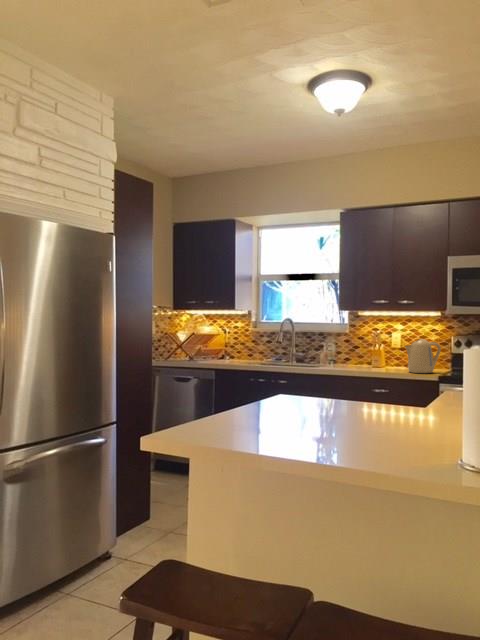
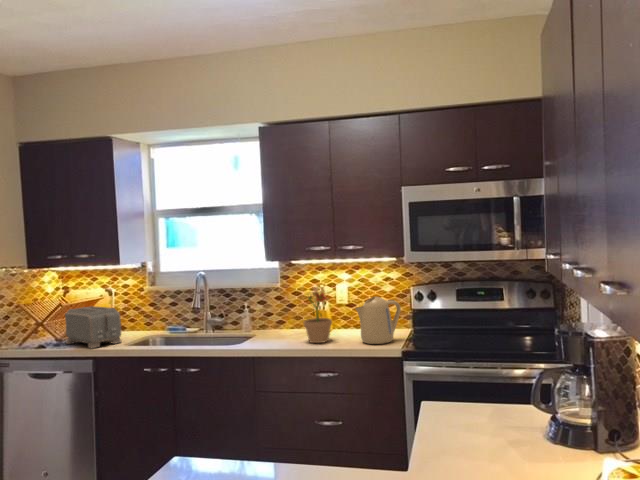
potted plant: none [362,329,387,370] -> present [304,290,332,343]
toaster: none [196,337,234,363] -> present [65,306,121,348]

